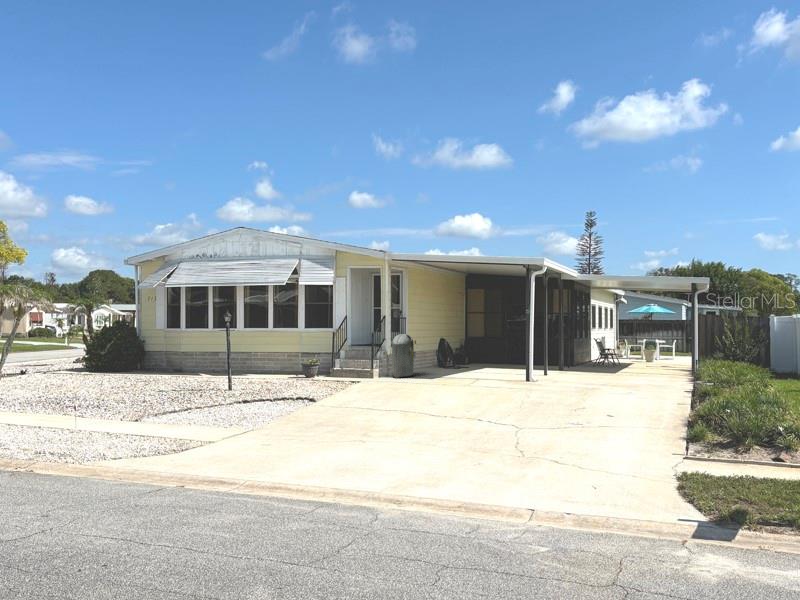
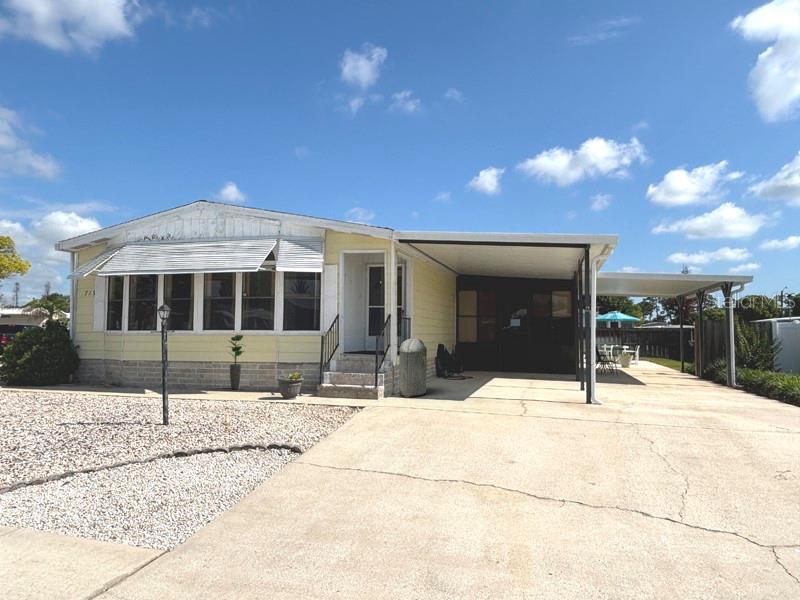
potted plant: none [260,332,279,373] -> present [230,335,244,389]

